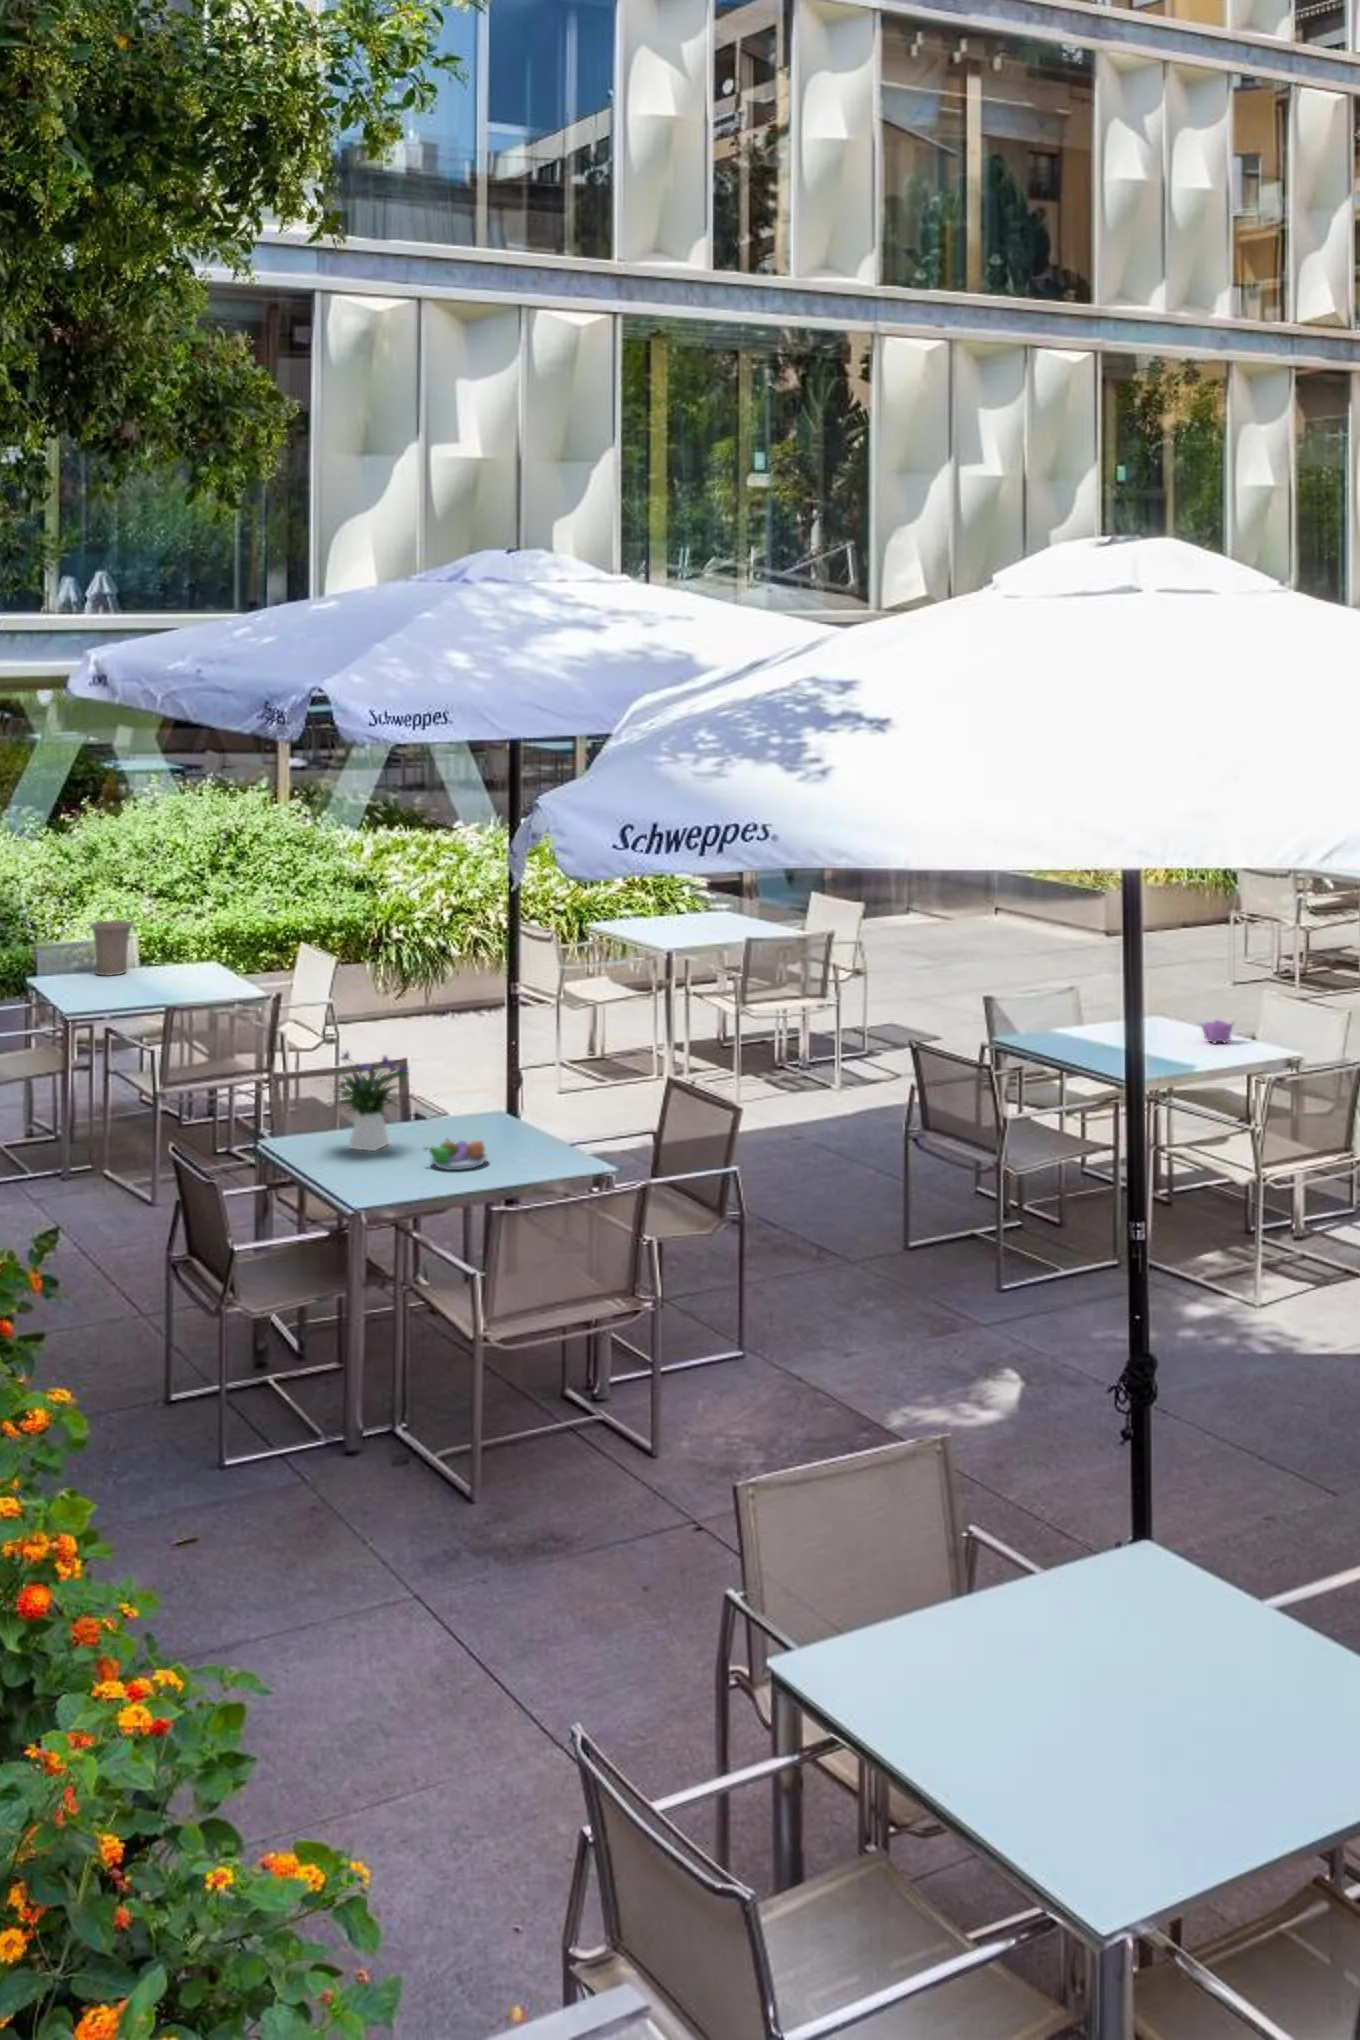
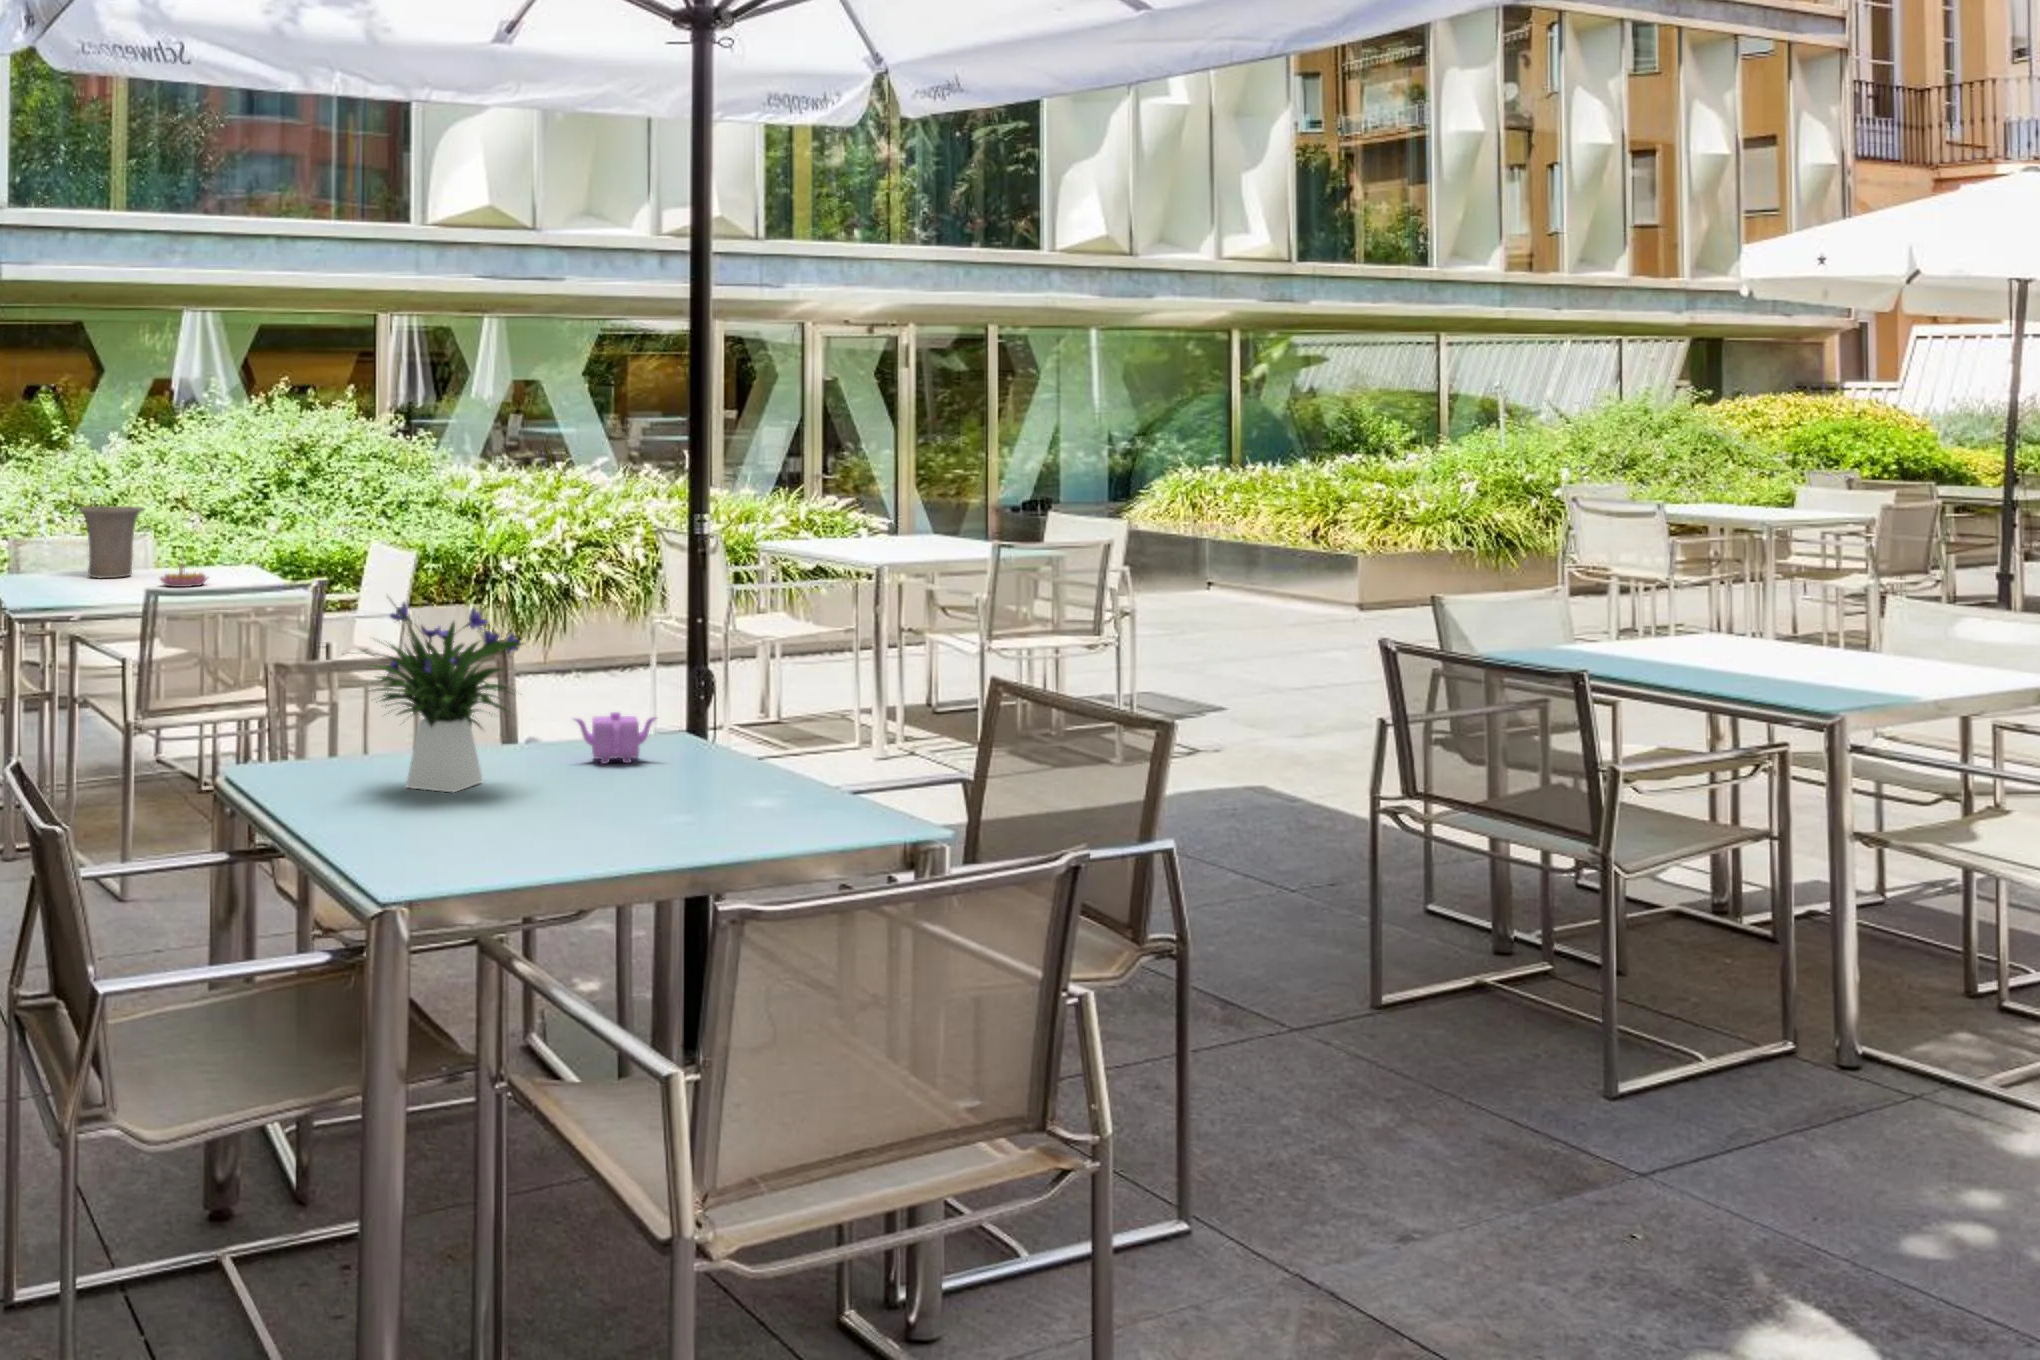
candle holder: none [153,960,188,985] -> present [160,557,207,587]
teapot: present [1201,1020,1233,1044] -> present [574,712,656,764]
fruit bowl: present [425,1139,488,1170] -> none [550,764,683,829]

